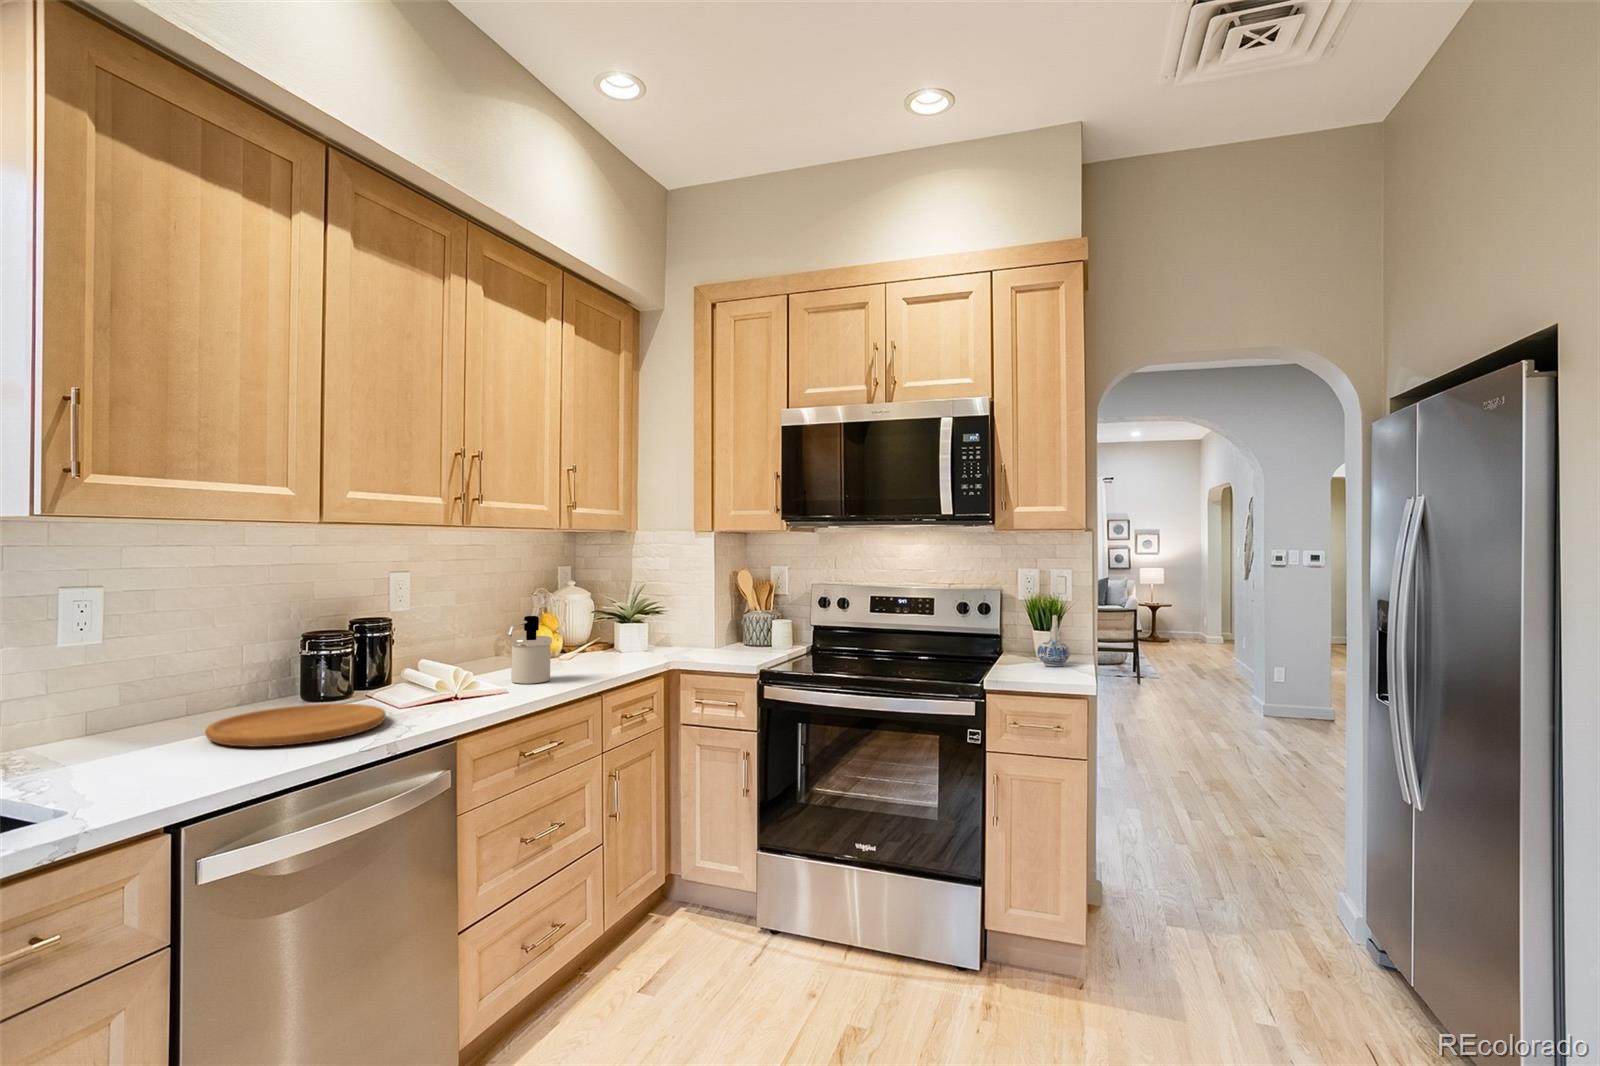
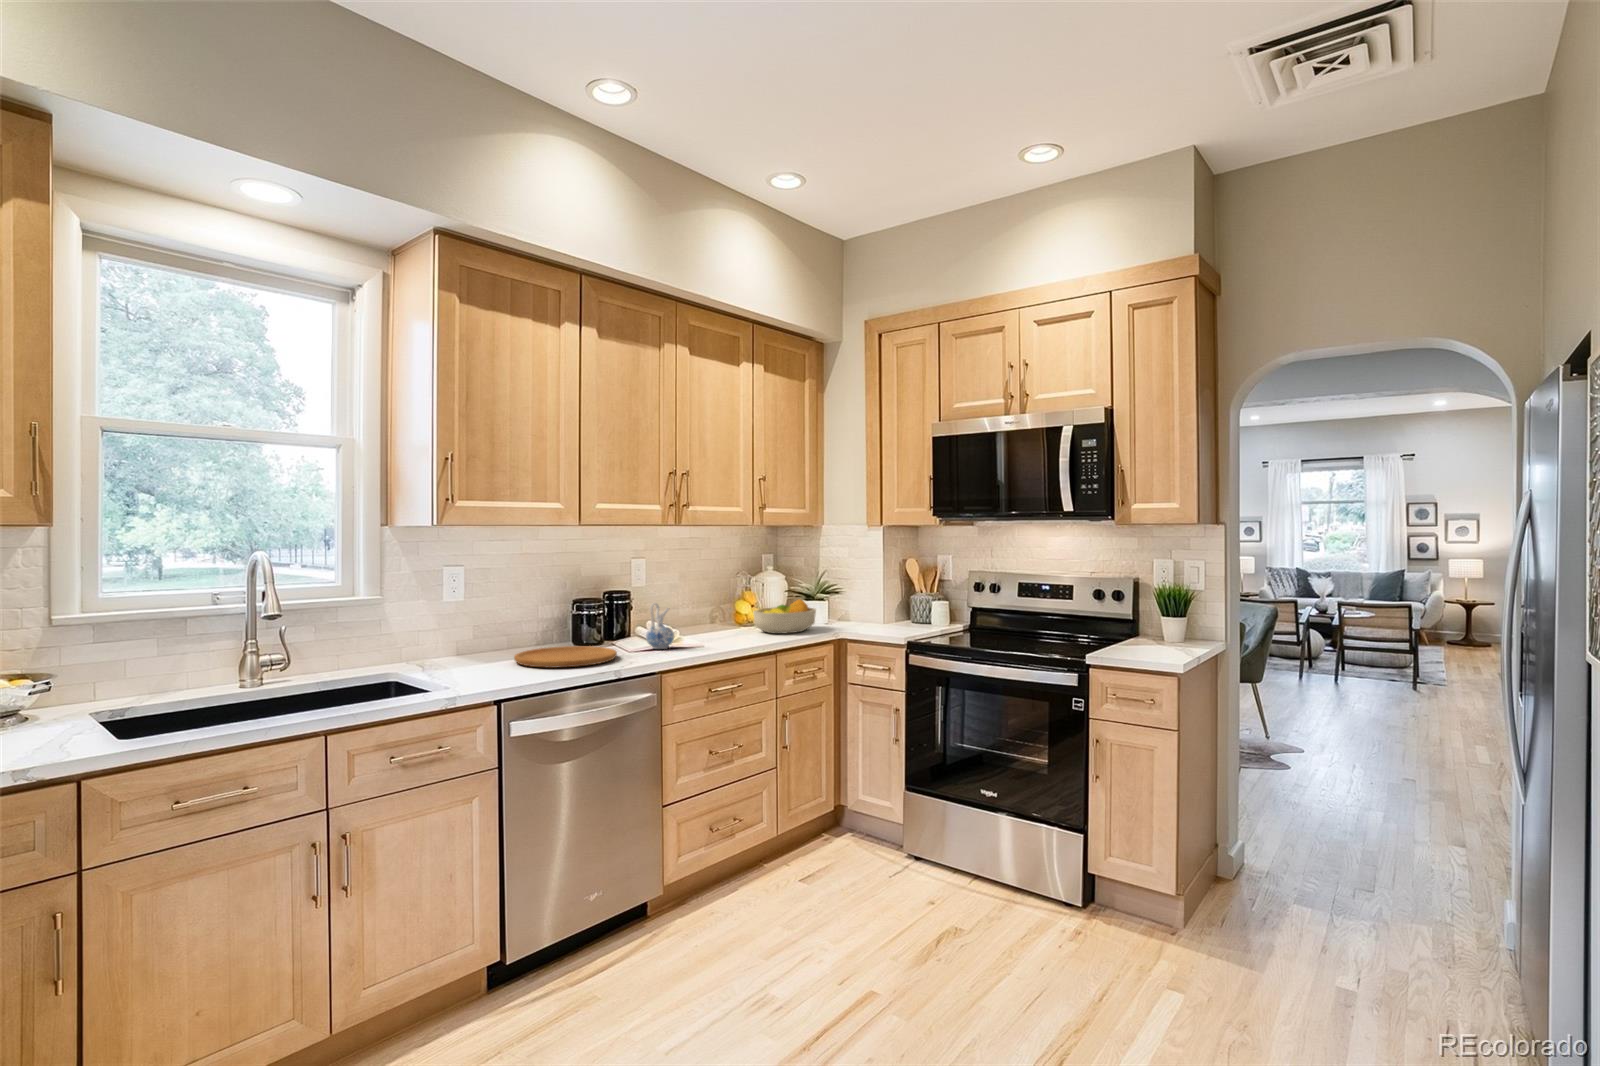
ceramic pitcher: present [1037,615,1070,666] -> present [646,603,674,649]
soap dispenser: present [509,616,552,684] -> none [705,592,739,642]
fruit bowl: none [562,622,641,668] -> present [753,599,816,633]

